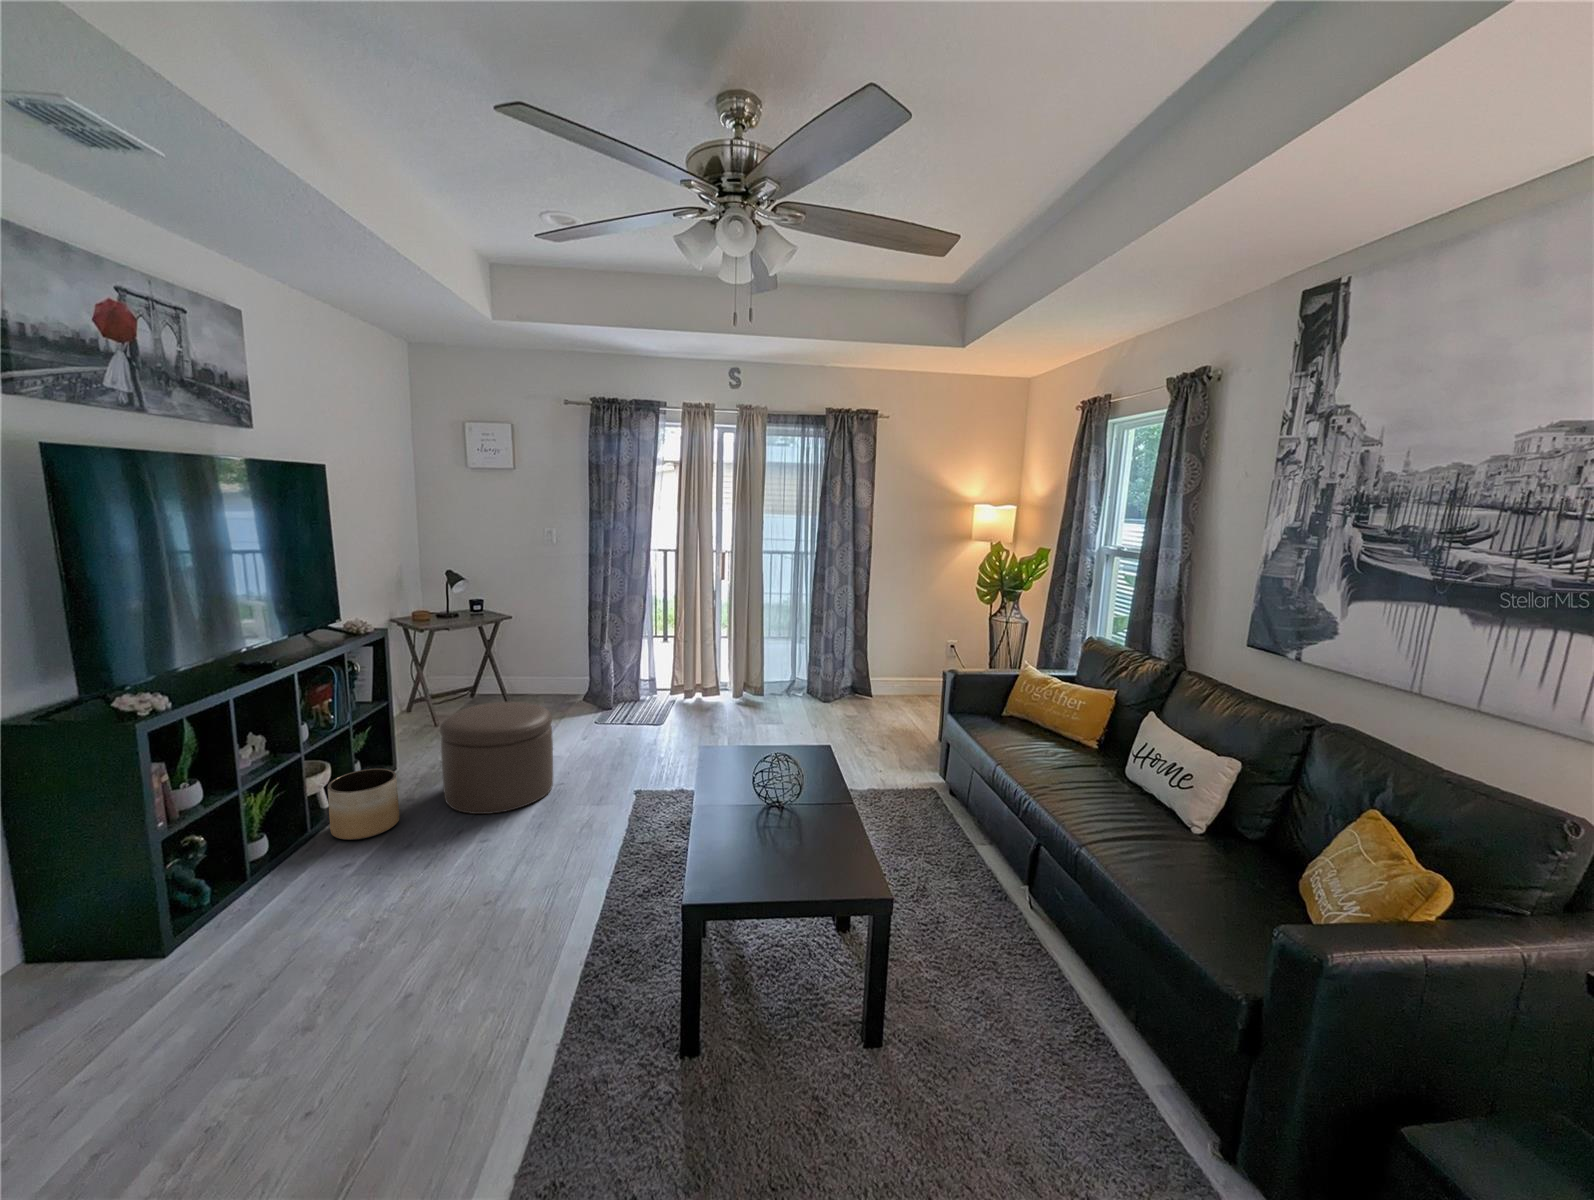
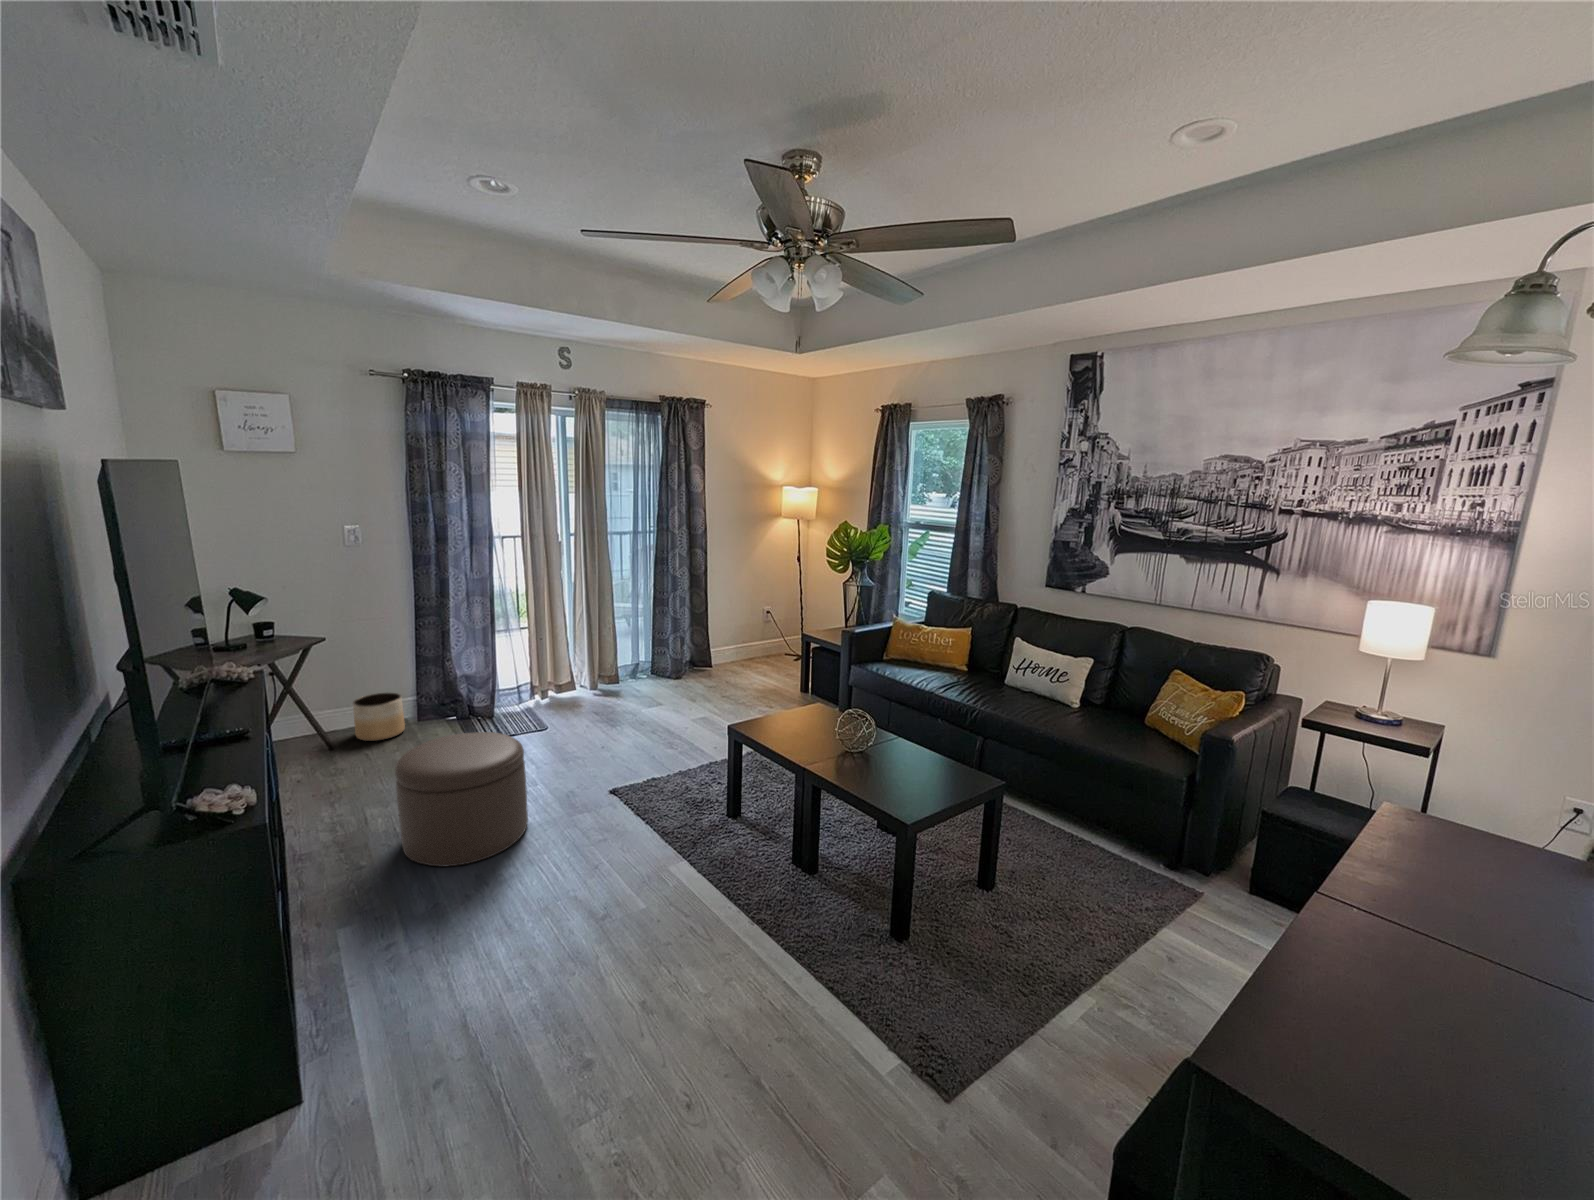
planter: present [328,769,399,840] -> present [353,693,405,741]

